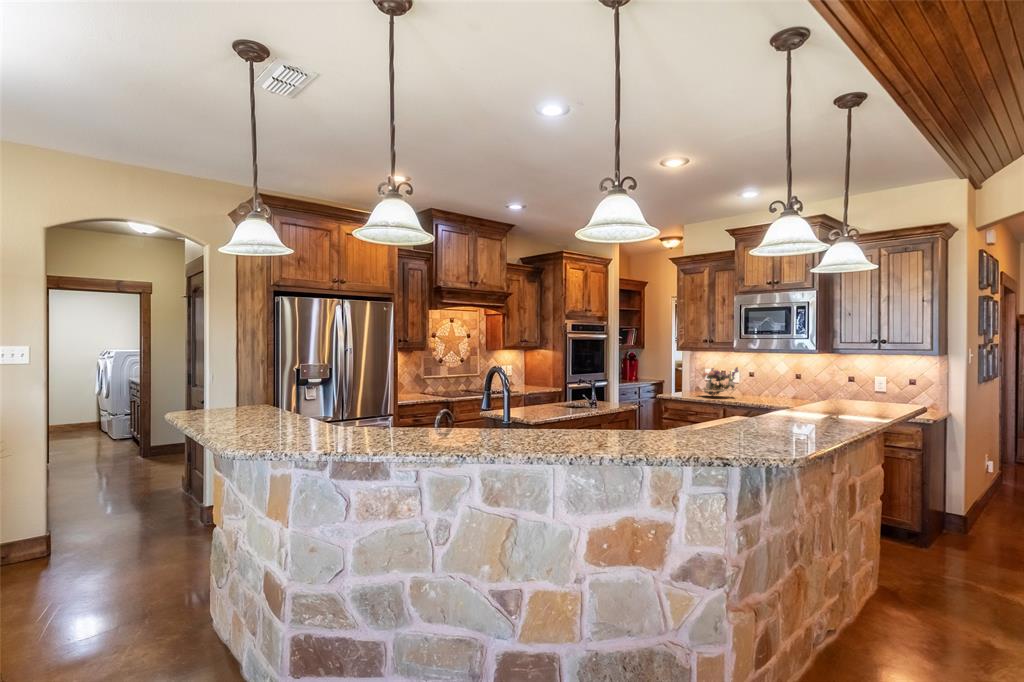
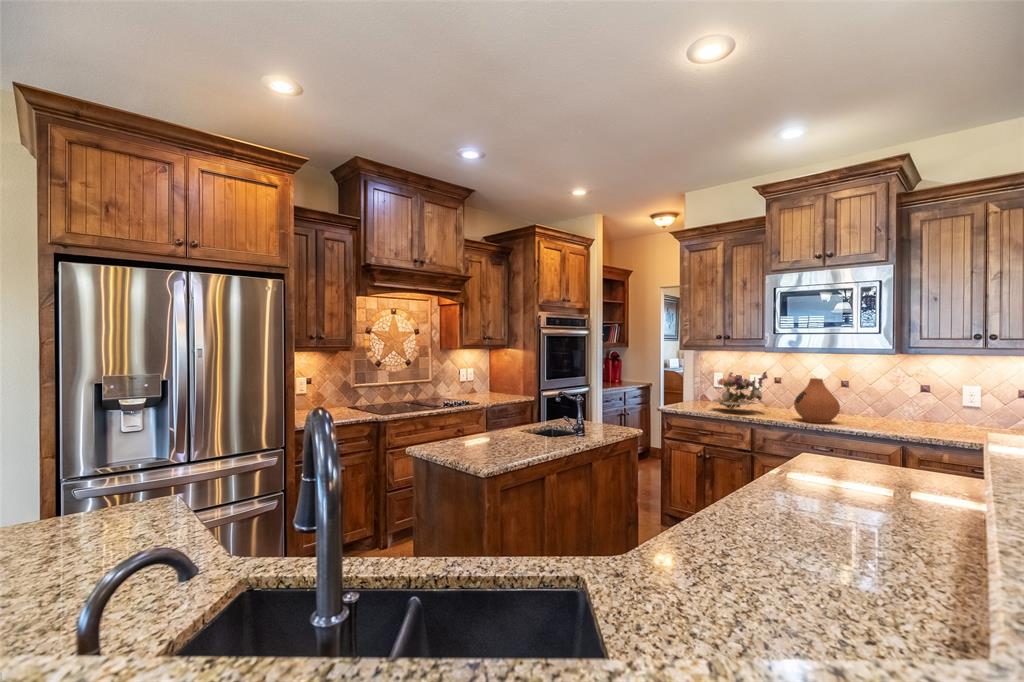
vase: none [753,371,783,403] -> present [794,378,840,423]

